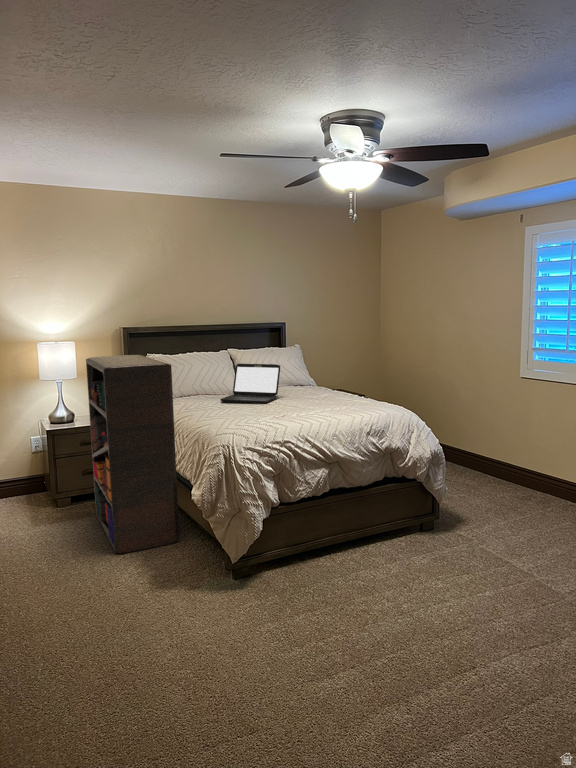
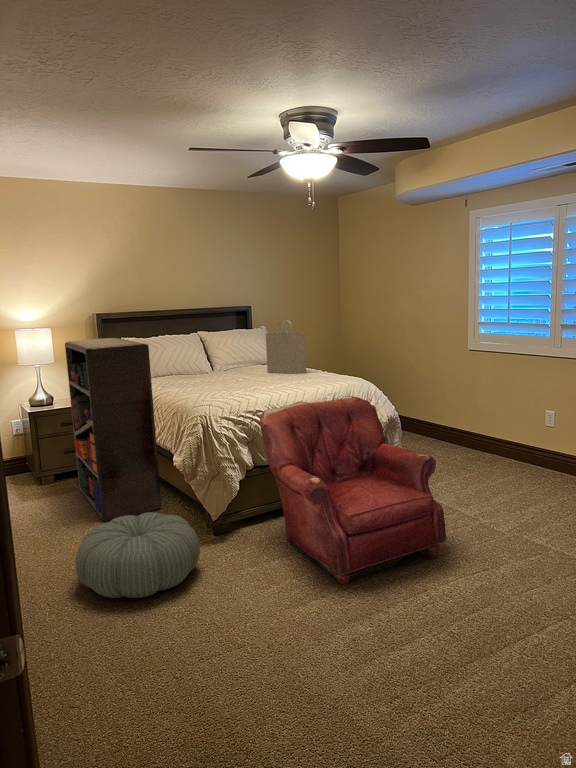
tote bag: none [299,341,341,399] -> present [266,320,306,374]
laptop: present [220,364,280,404] -> none [194,344,249,380]
armchair: none [287,428,497,652] -> present [260,396,446,585]
pouf: none [76,552,215,654] -> present [76,512,200,598]

